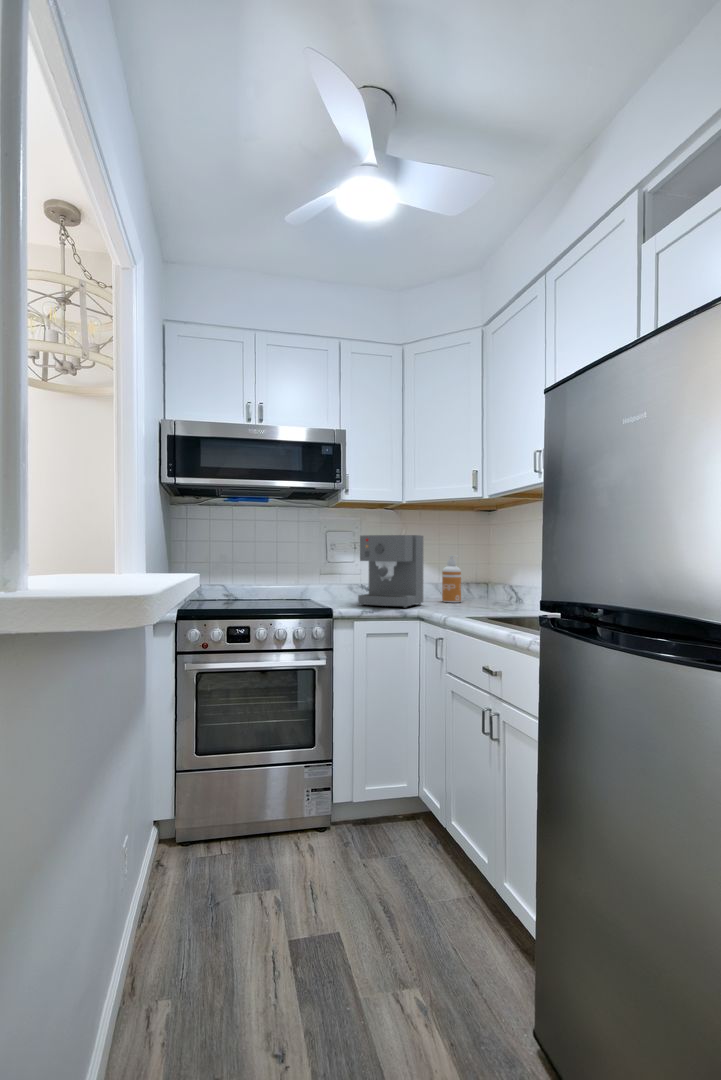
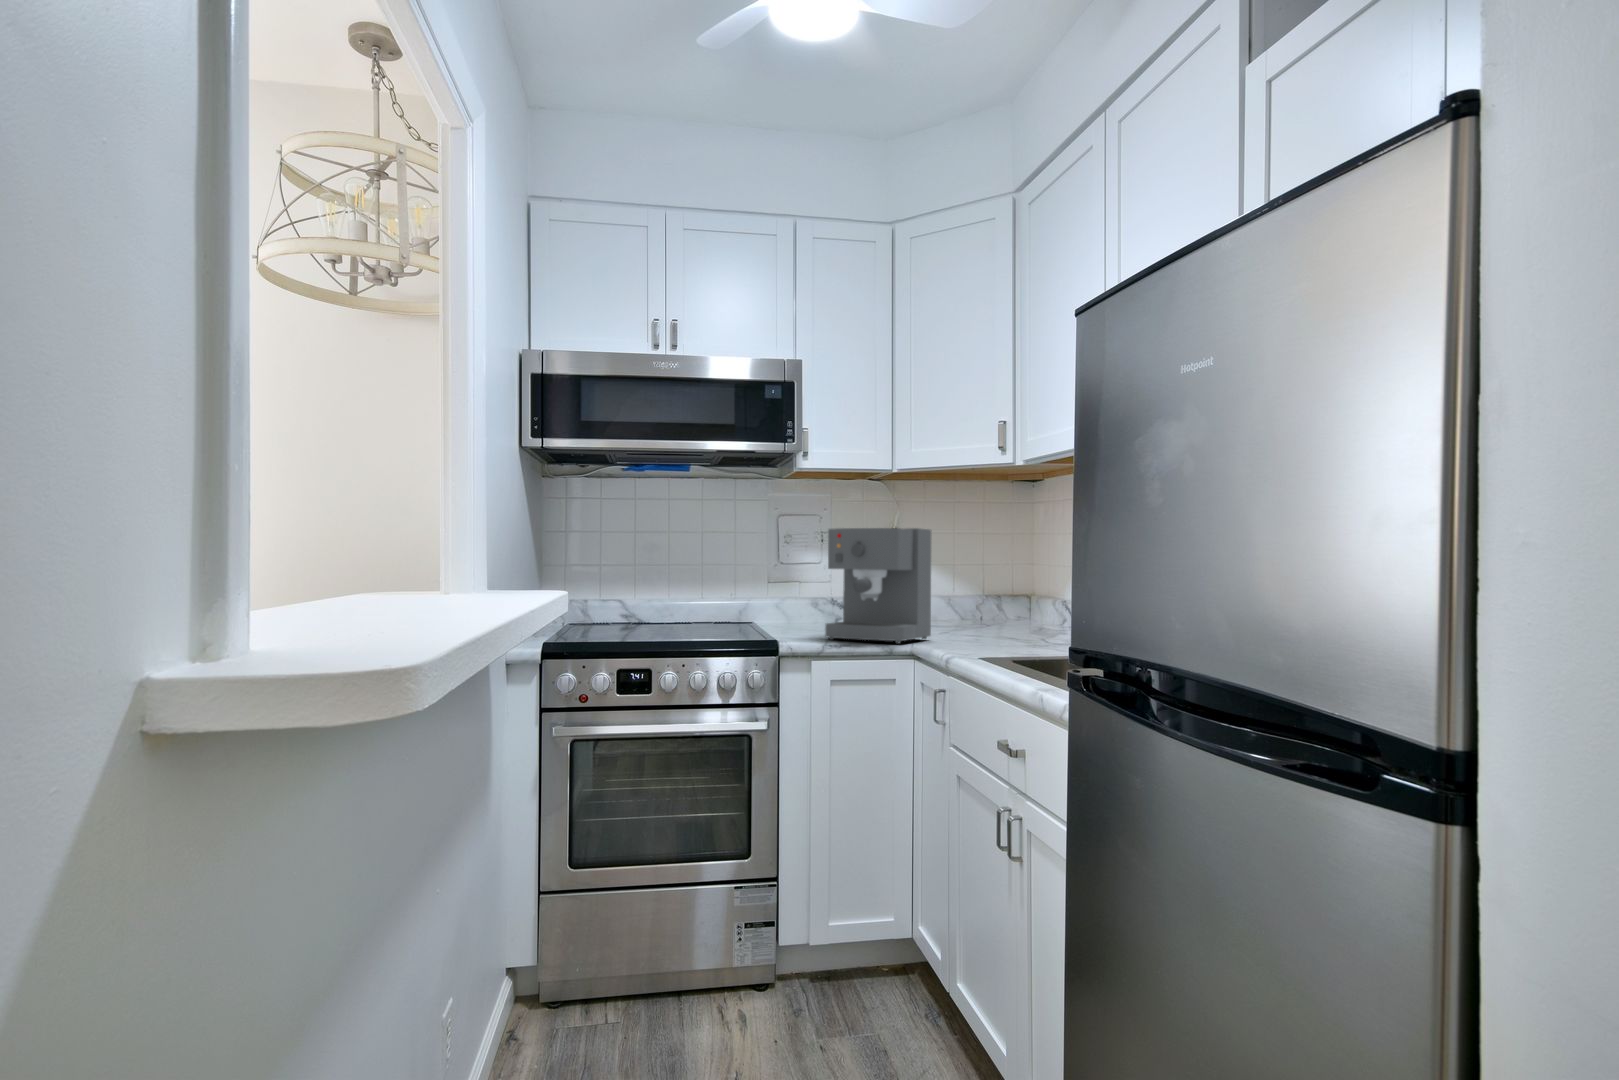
soap dispenser: present [442,555,461,602] -> none [965,562,995,638]

